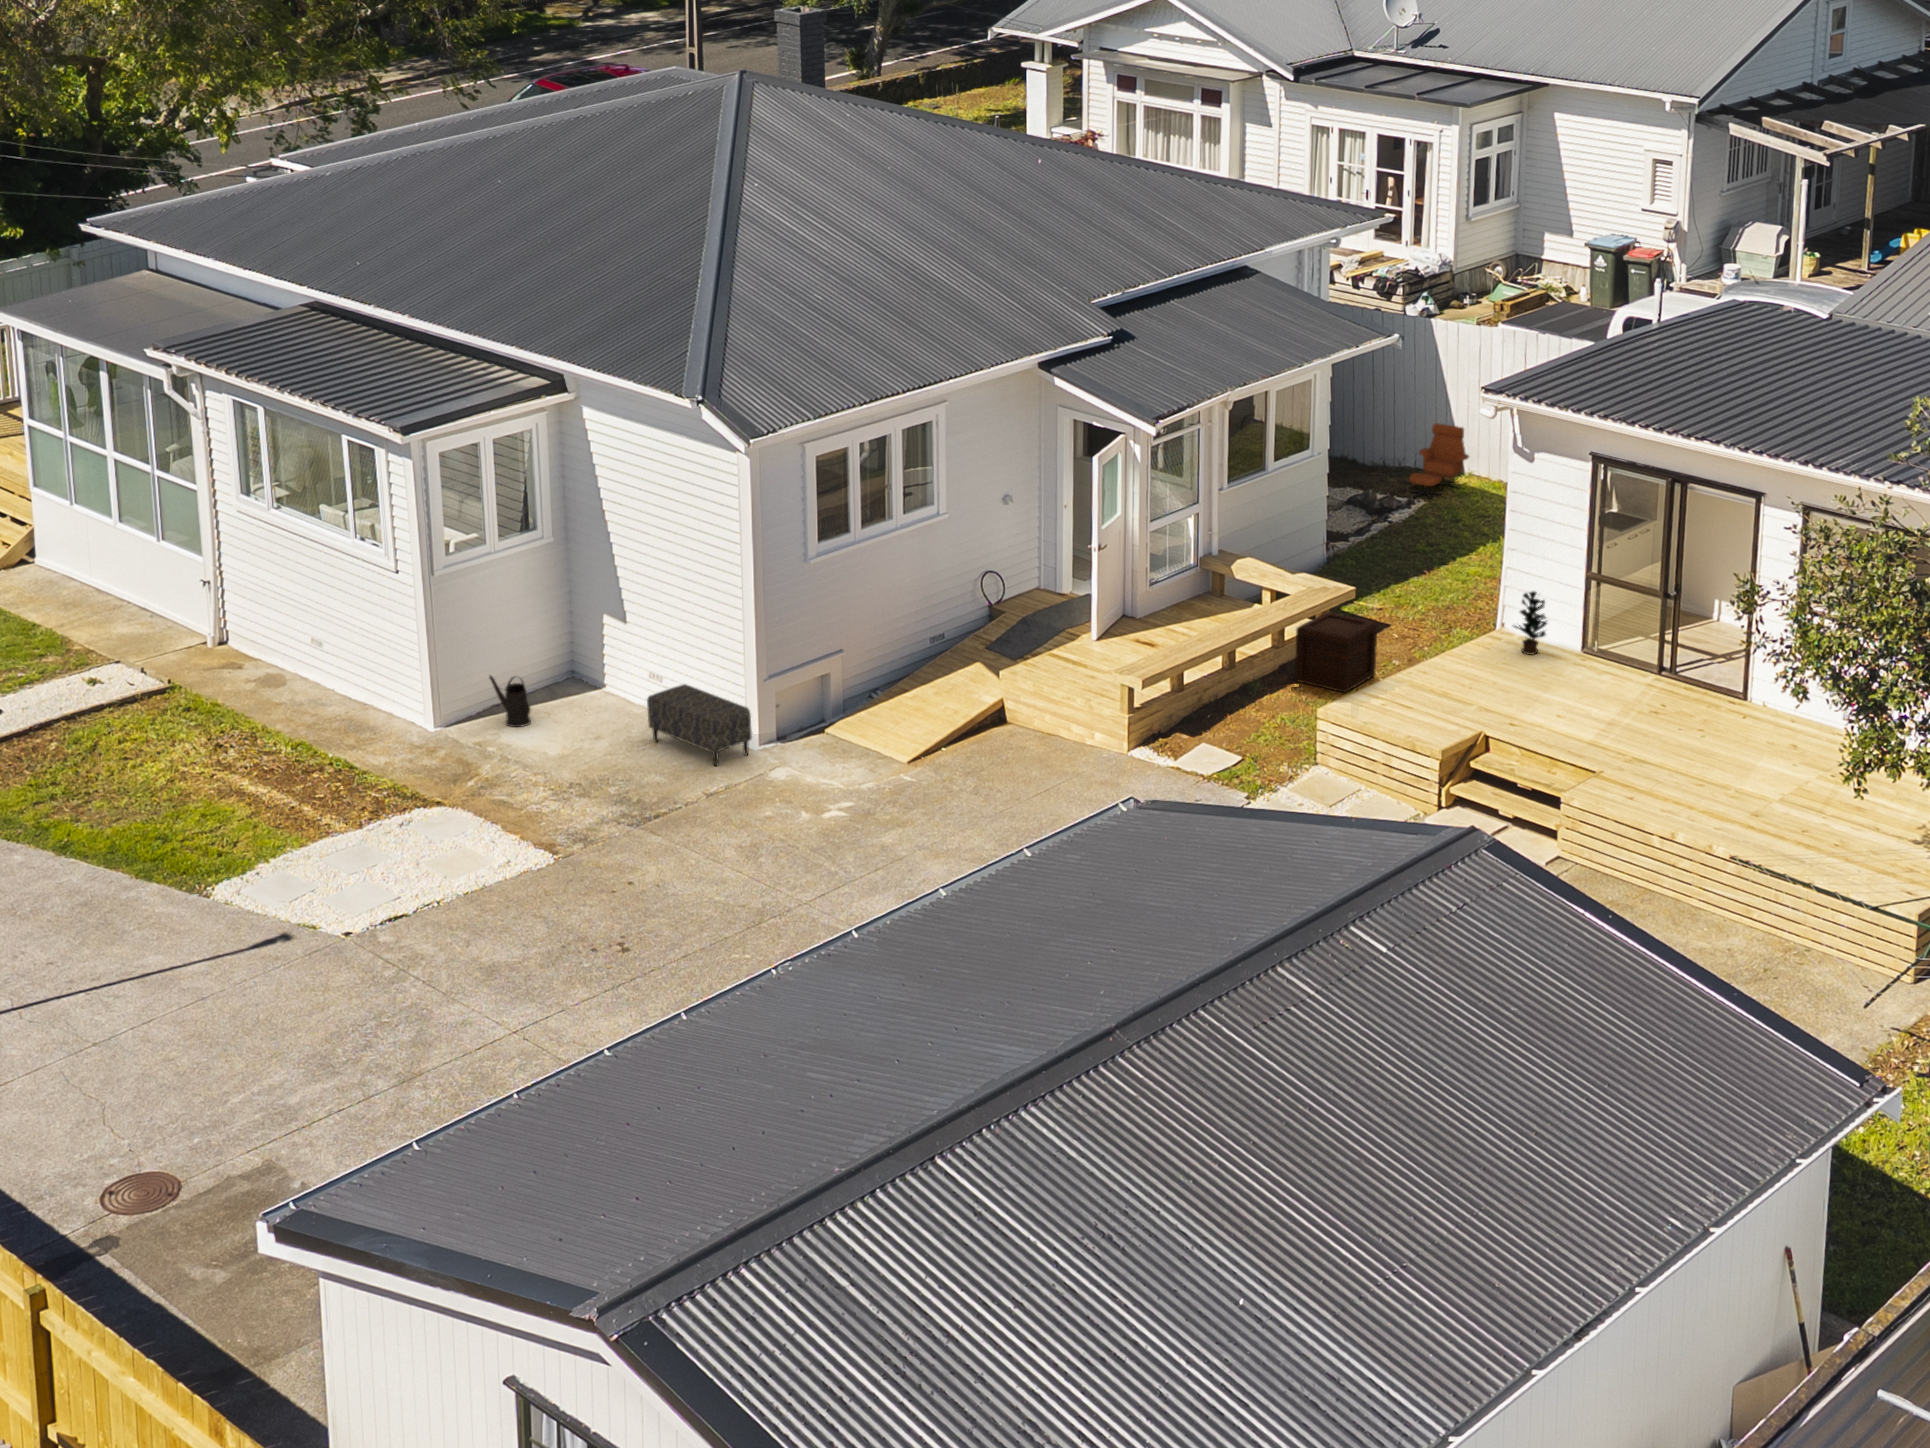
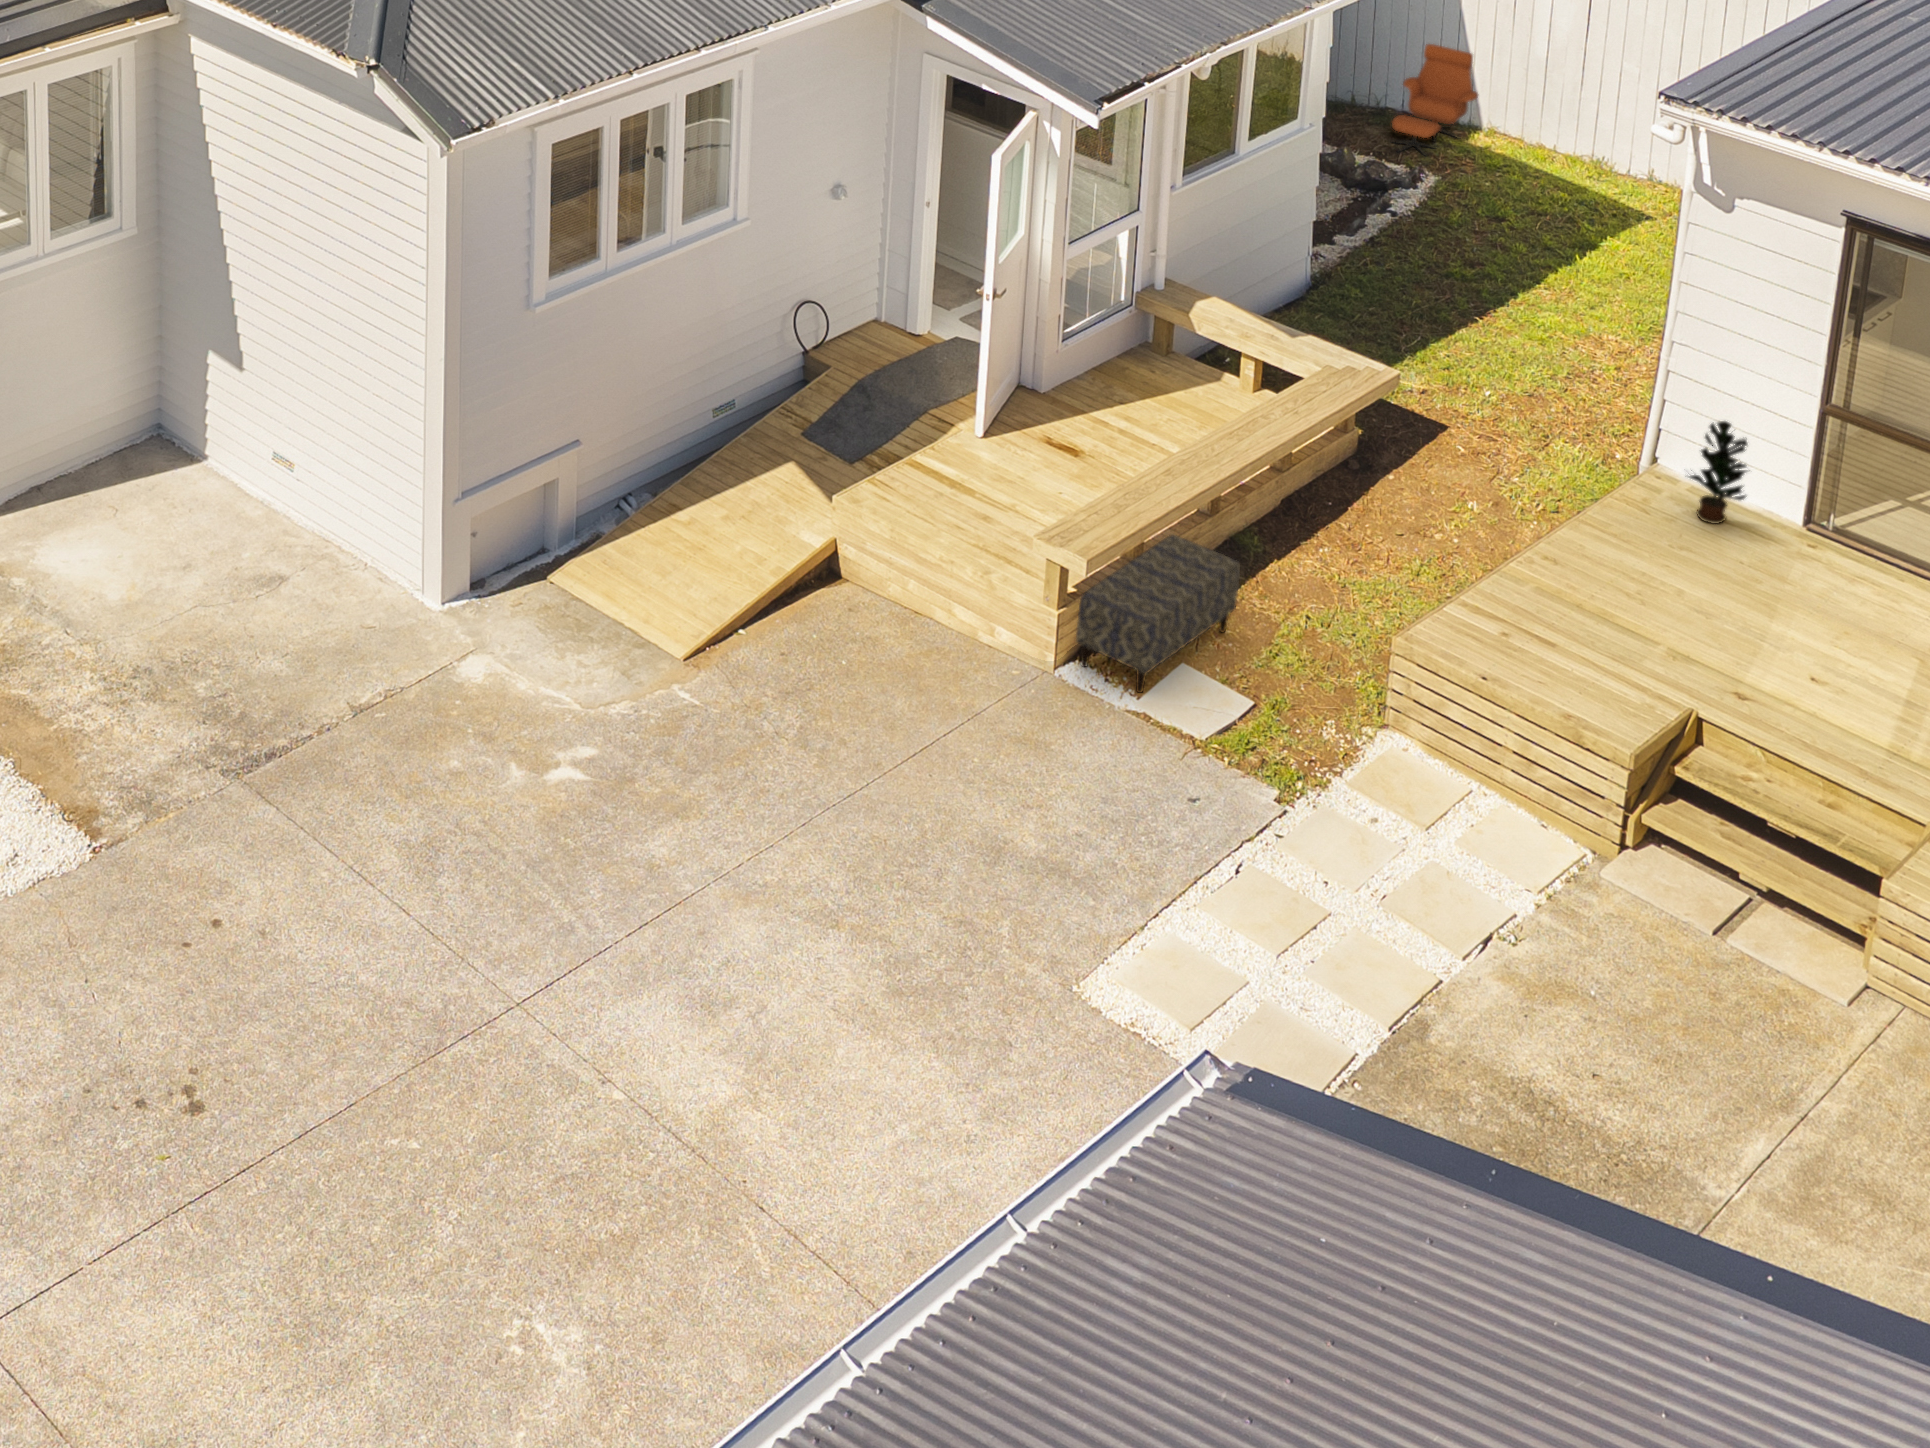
wooden crate: present [1295,612,1377,692] -> none [1296,400,1434,543]
watering can: present [489,675,531,727] -> none [29,448,90,538]
bench: present [647,684,752,766] -> present [1076,535,1240,693]

